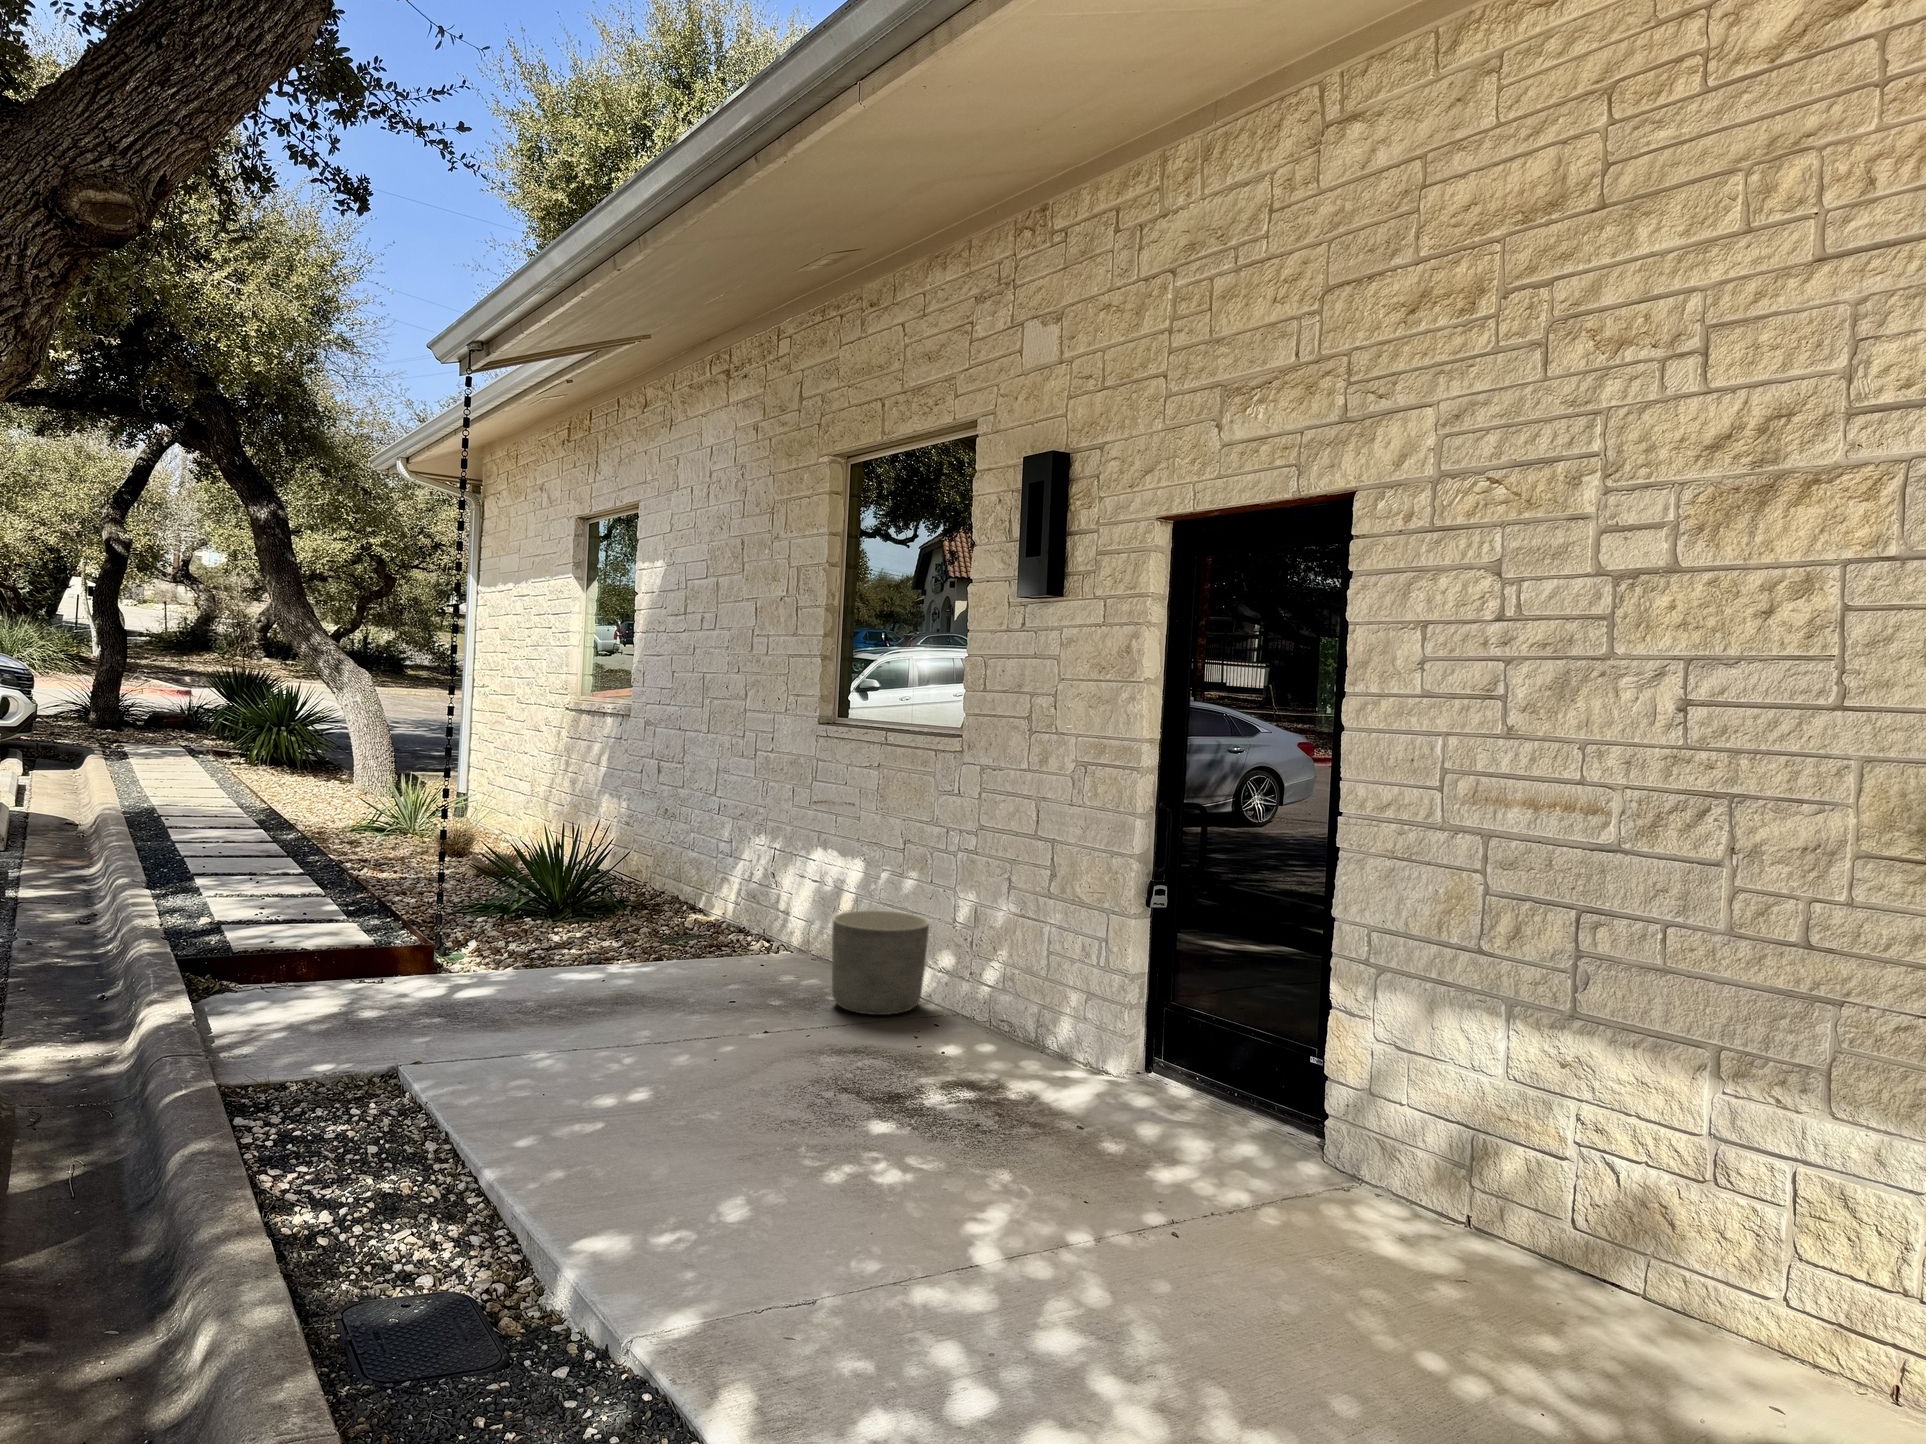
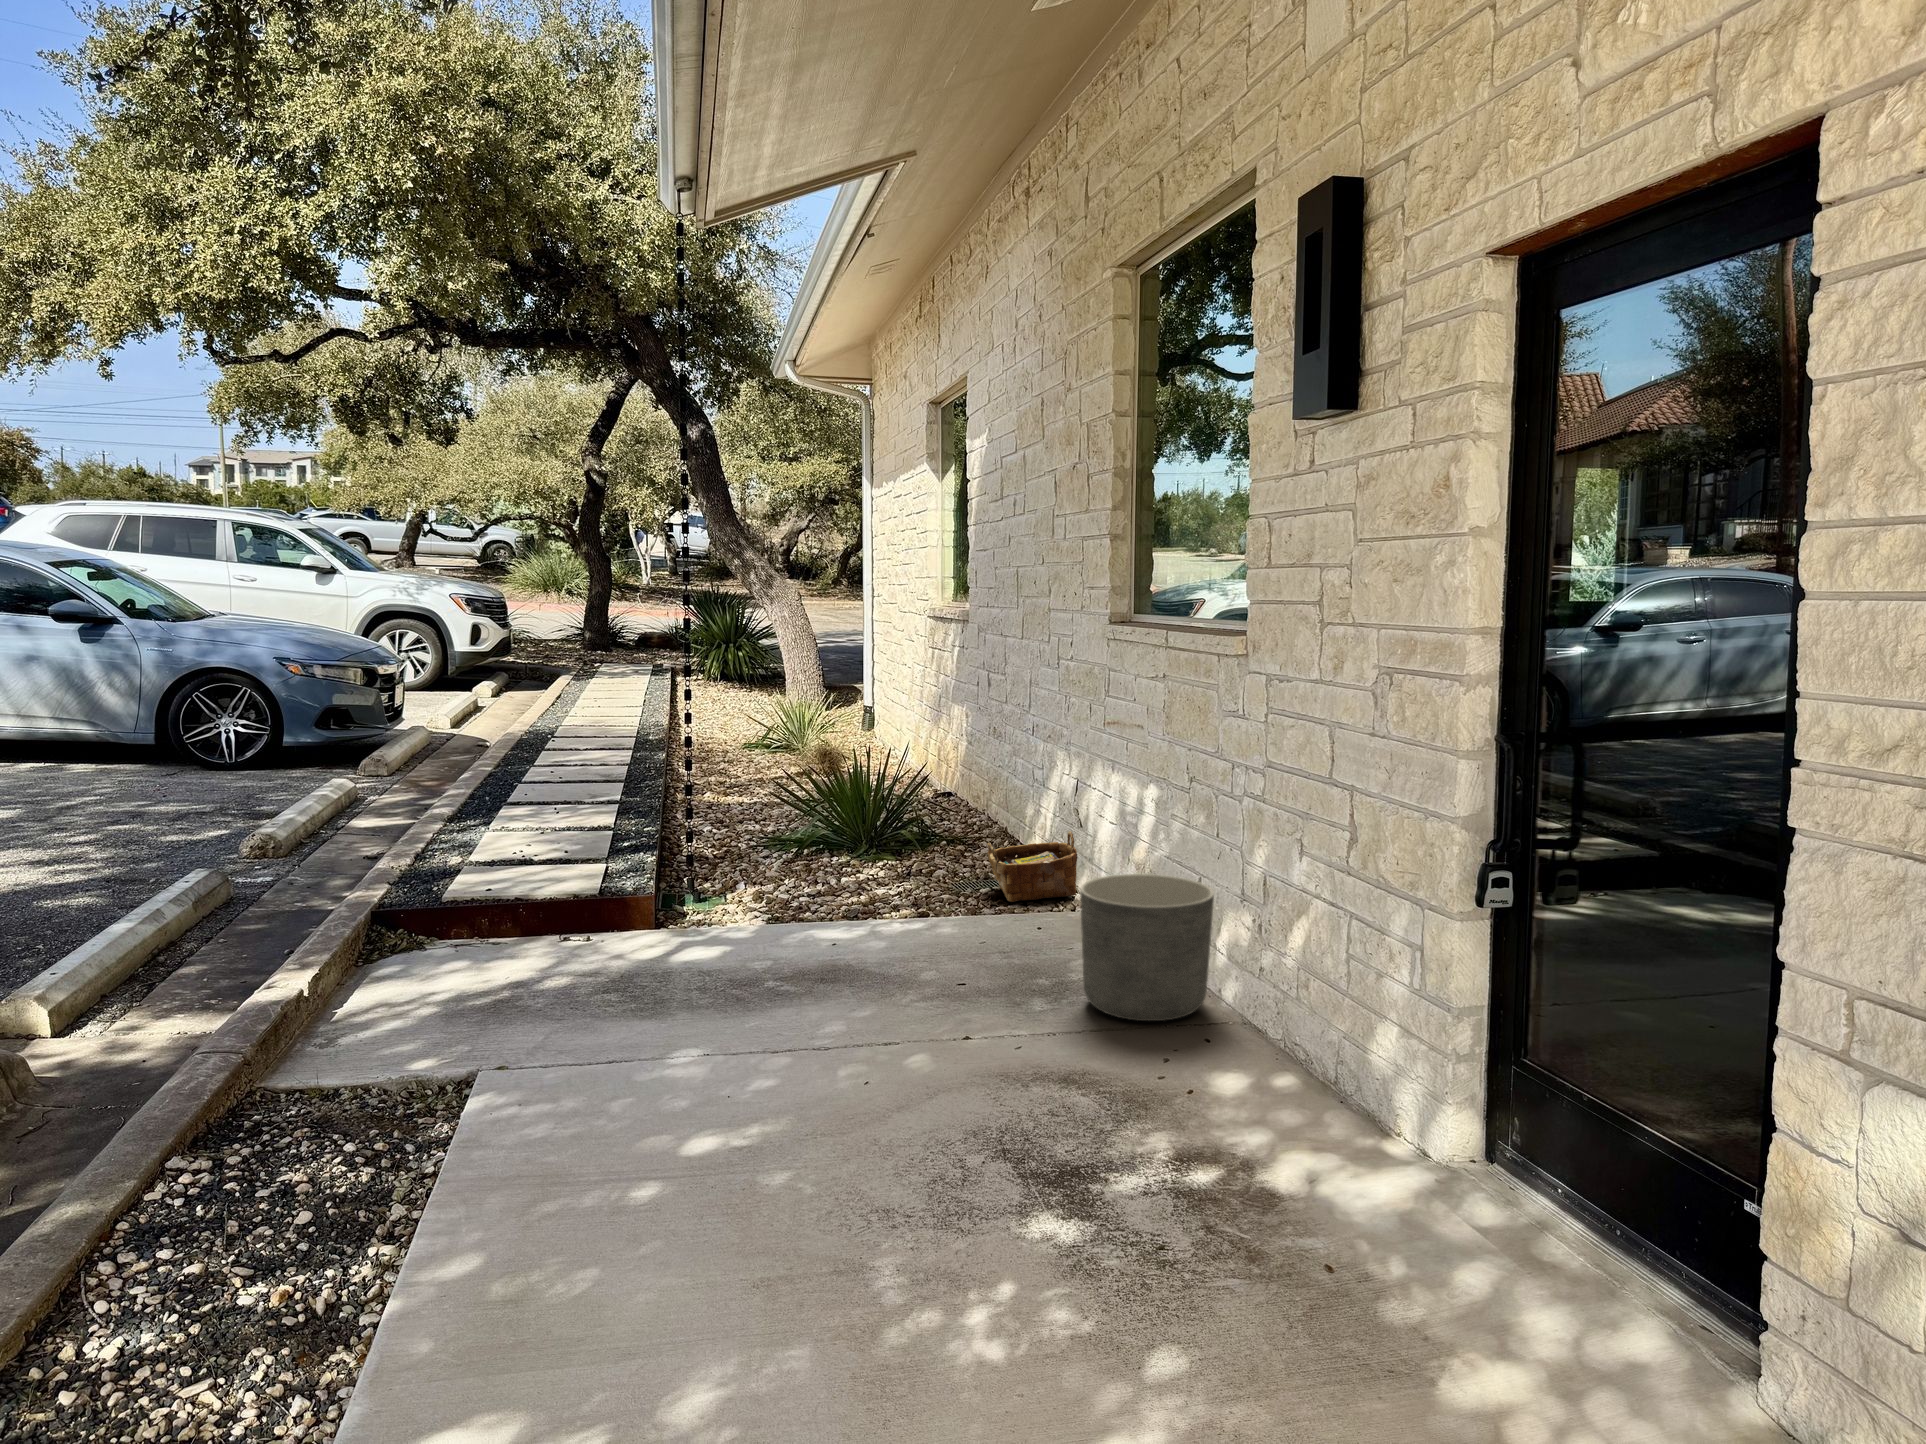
woven basket: none [697,888,772,945] -> present [987,831,1077,902]

